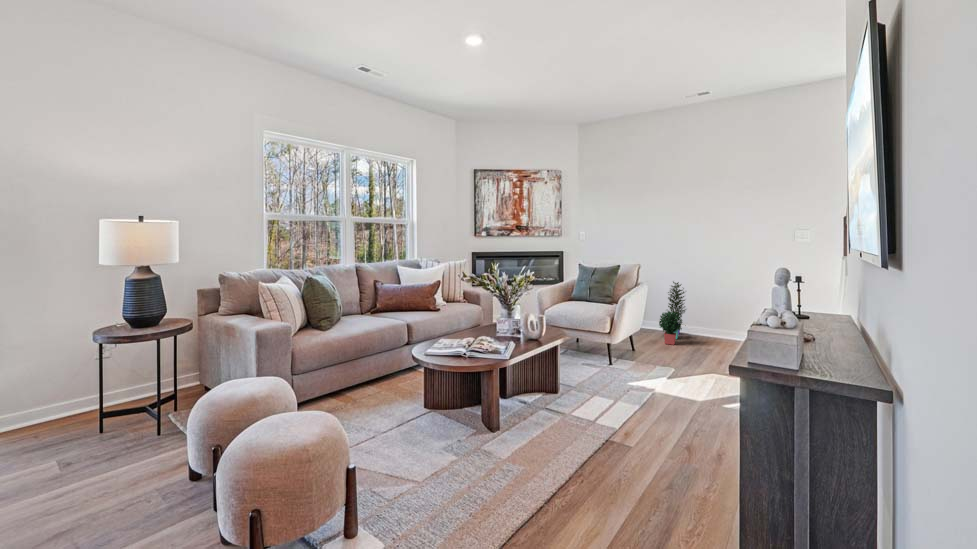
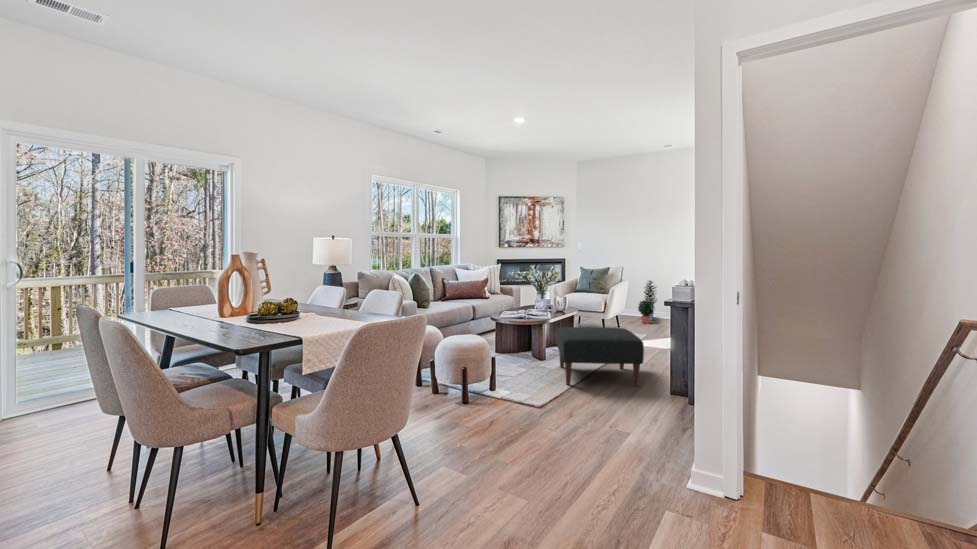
ottoman: none [511,377,665,507] -> present [557,327,644,386]

